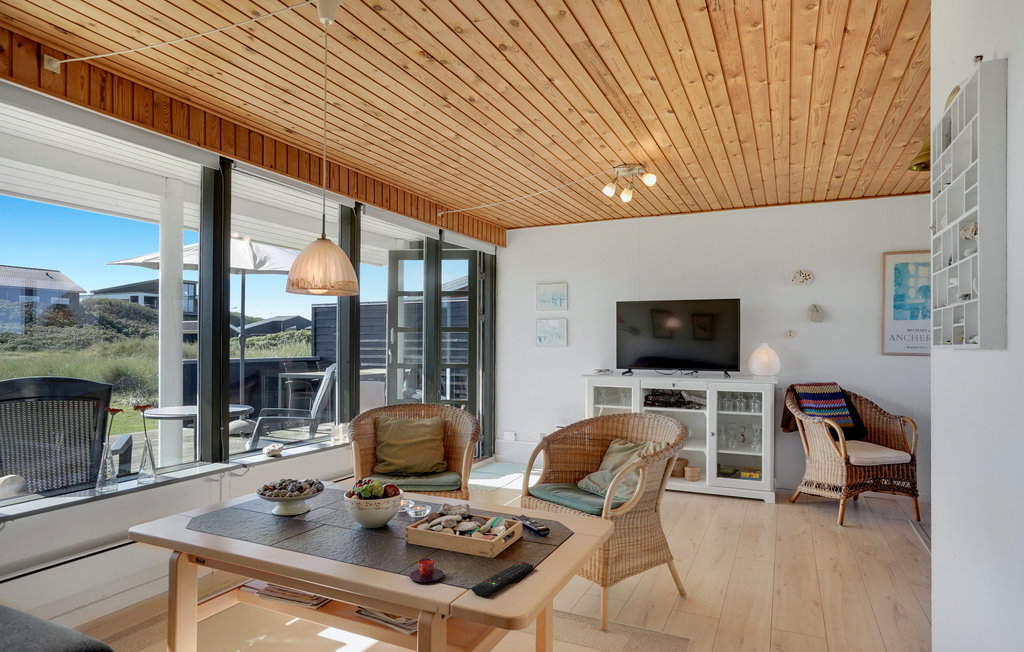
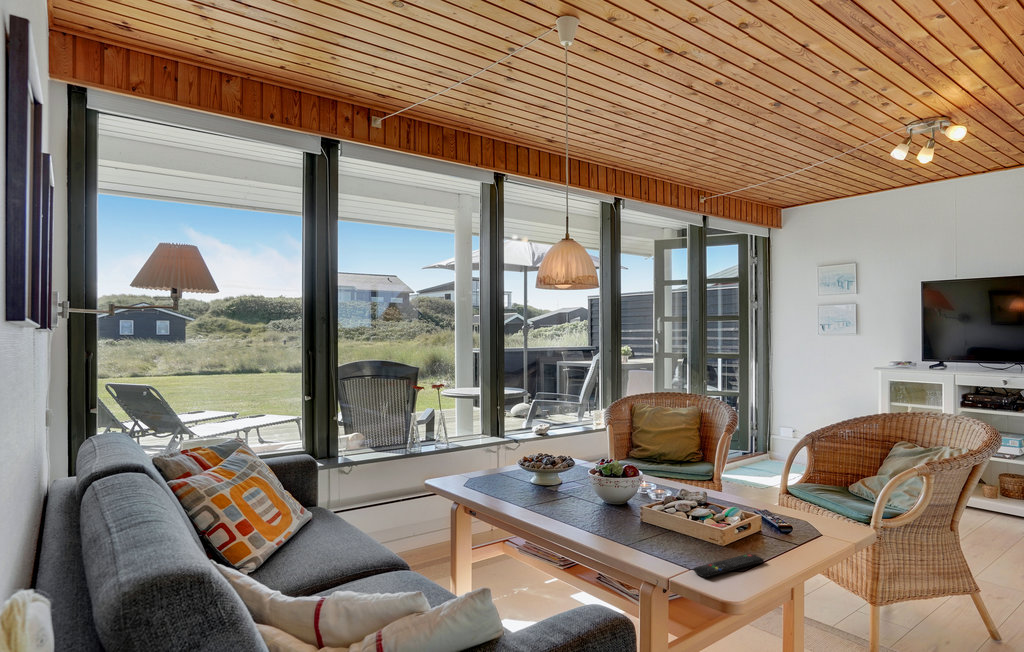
teacup: present [409,558,444,582] -> none [637,535,670,556]

